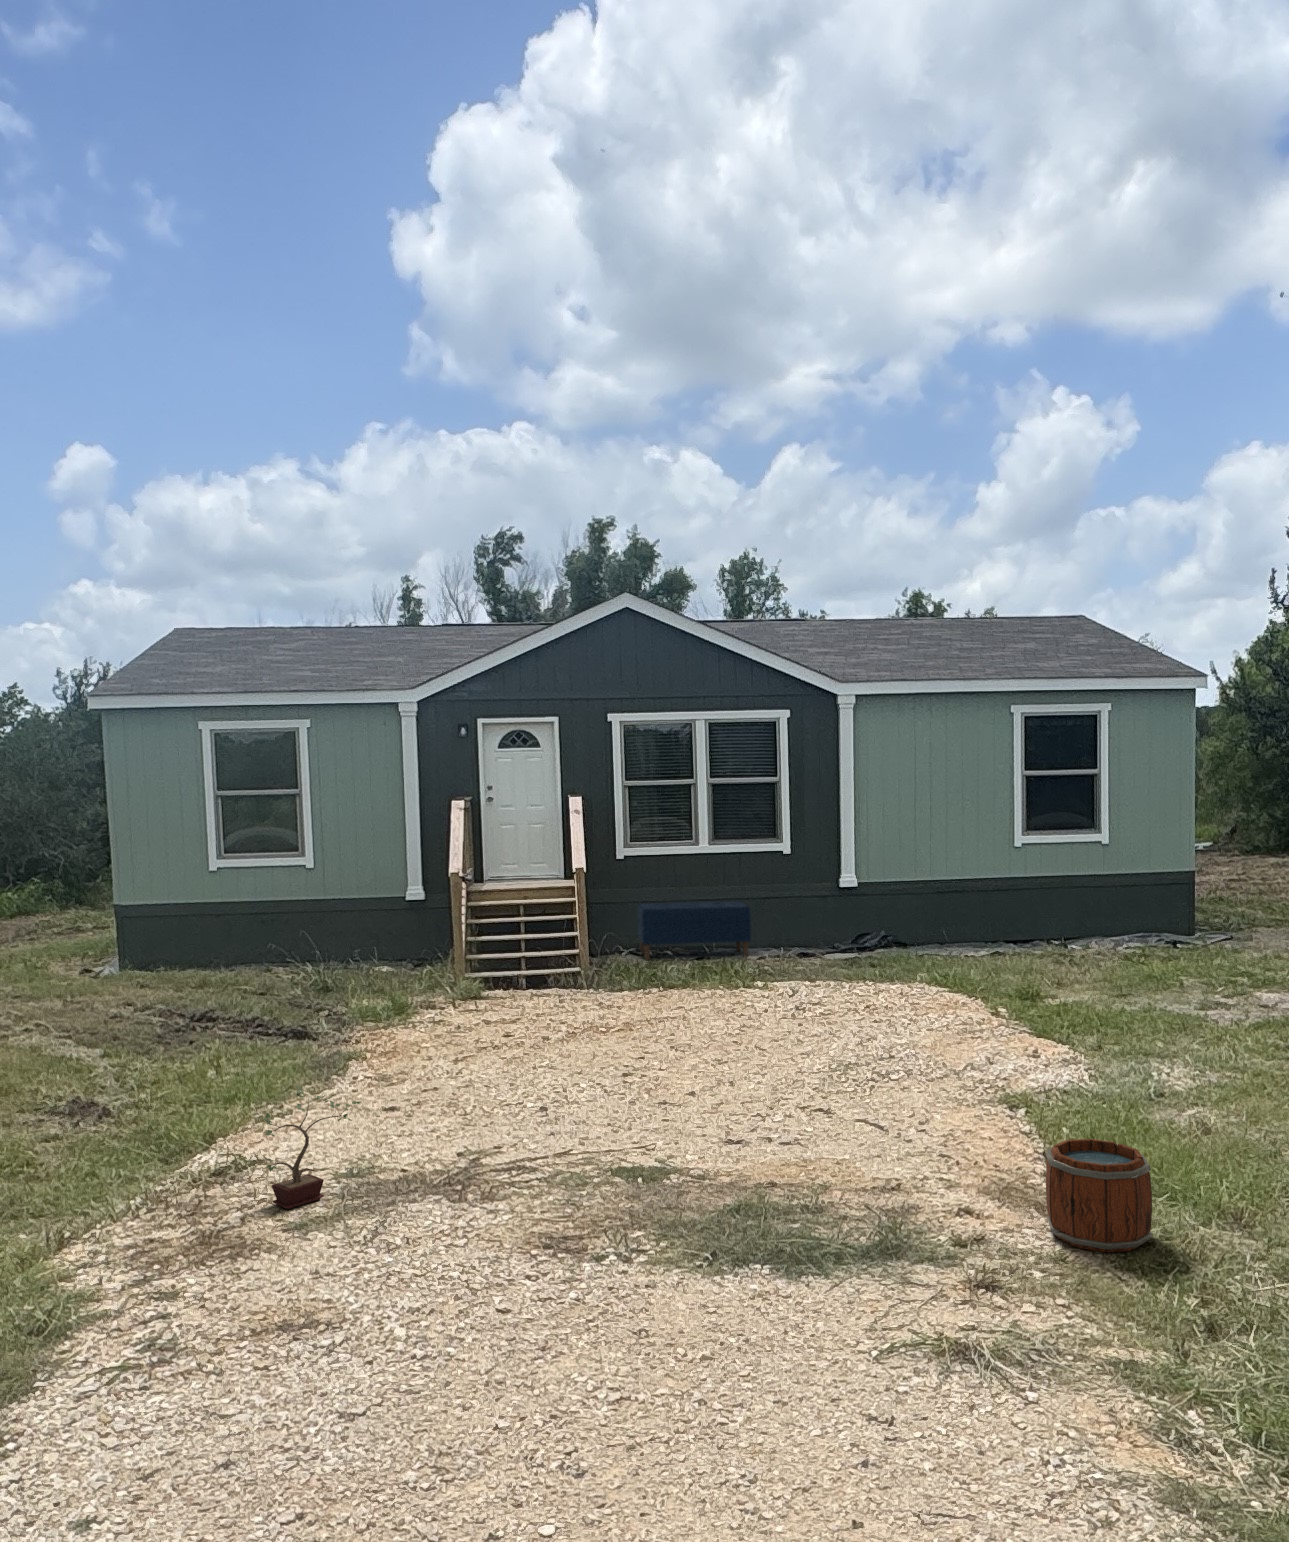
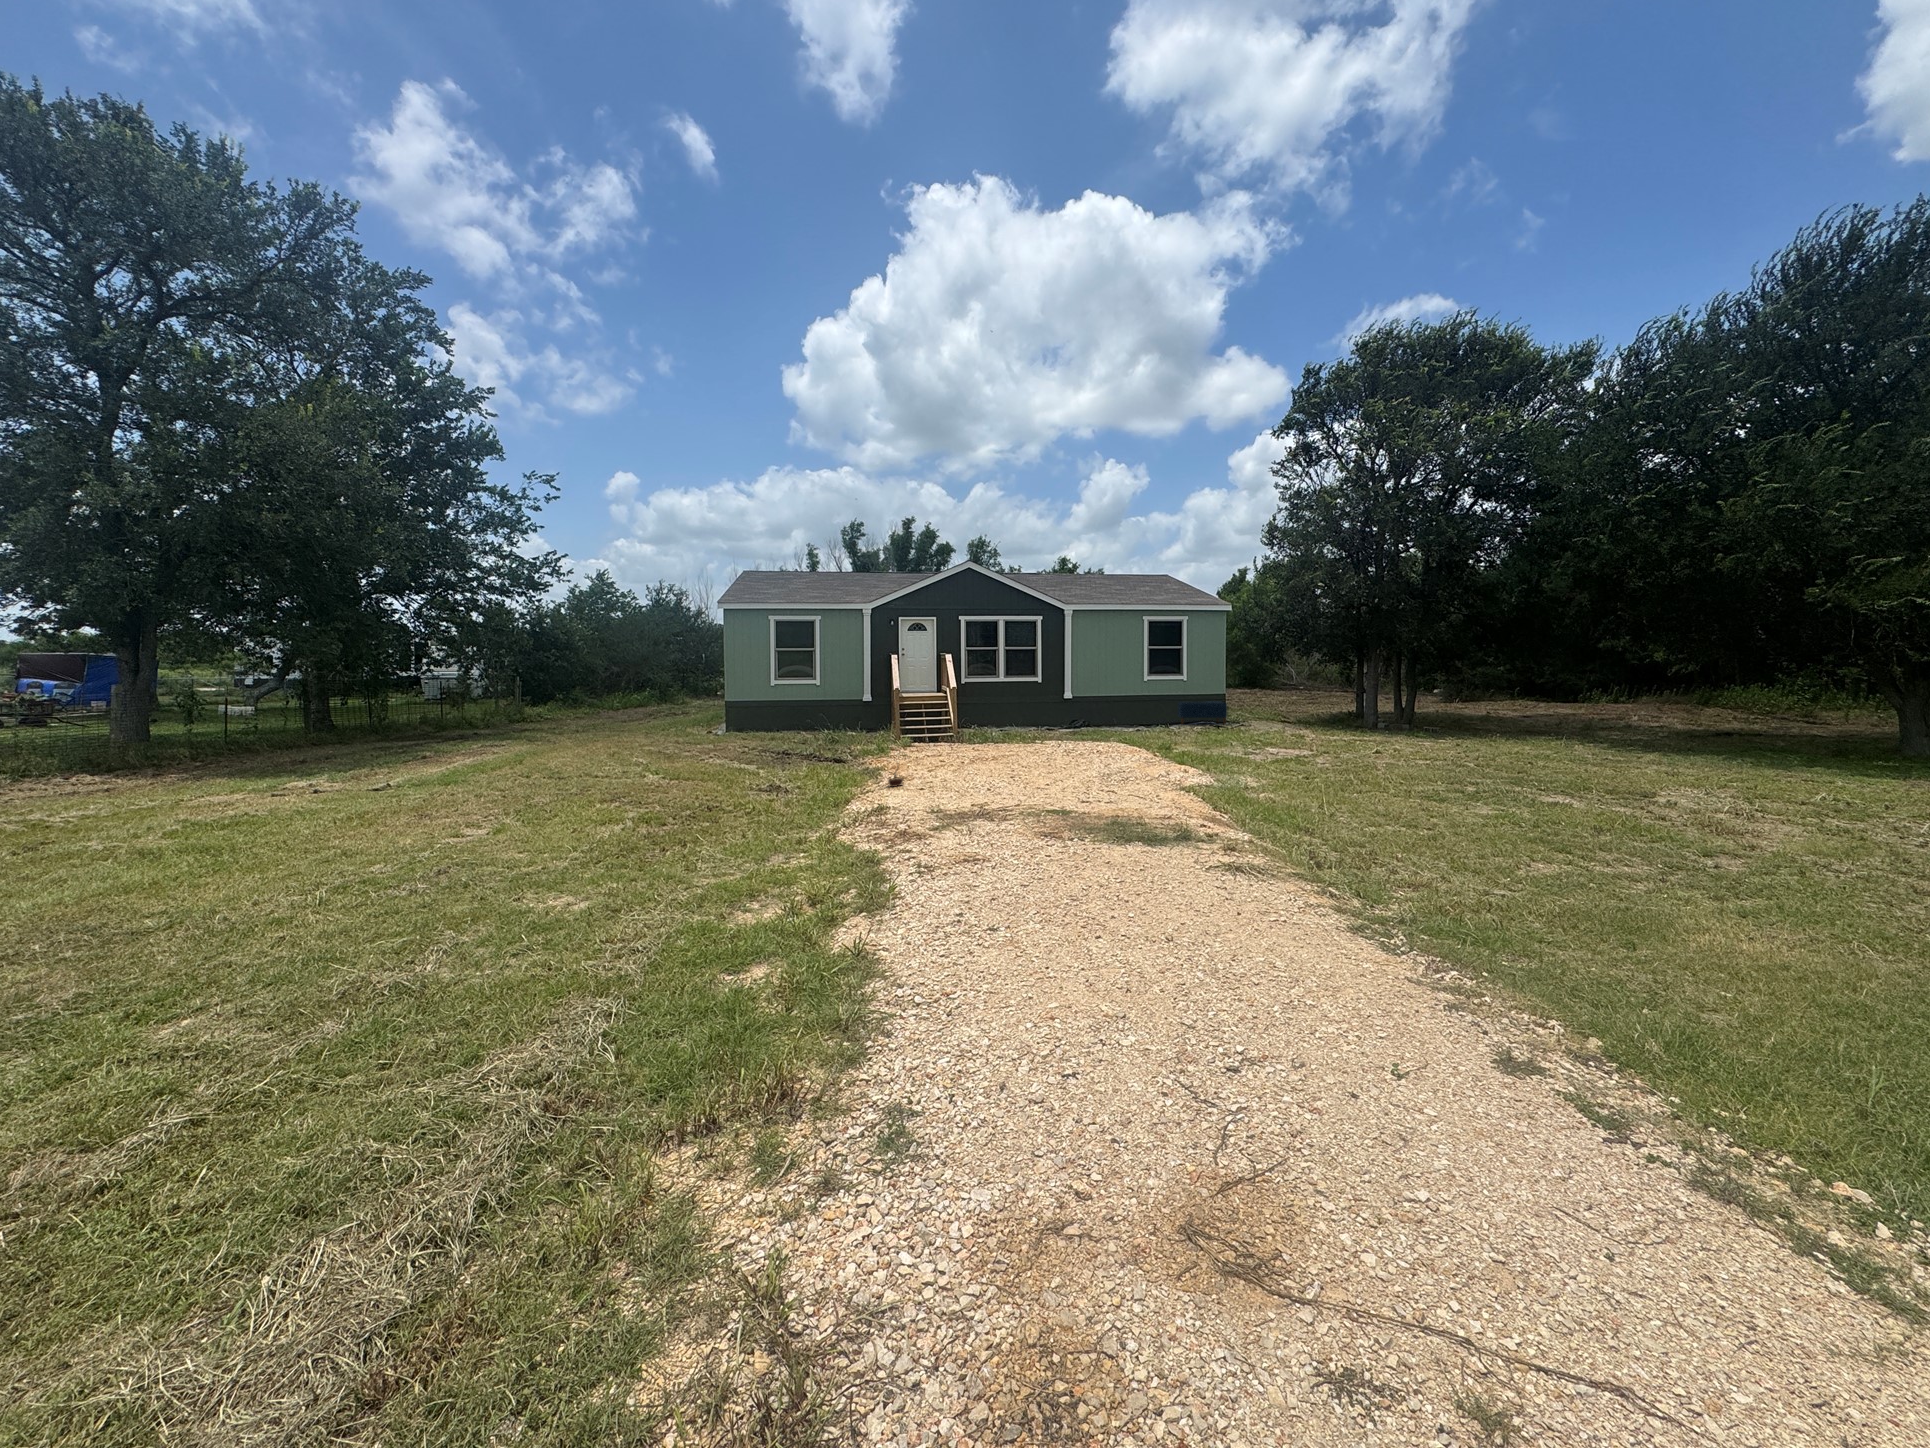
bench: present [638,901,751,960] -> present [1178,701,1227,724]
bucket: present [1046,1139,1152,1252] -> none [1142,761,1173,791]

